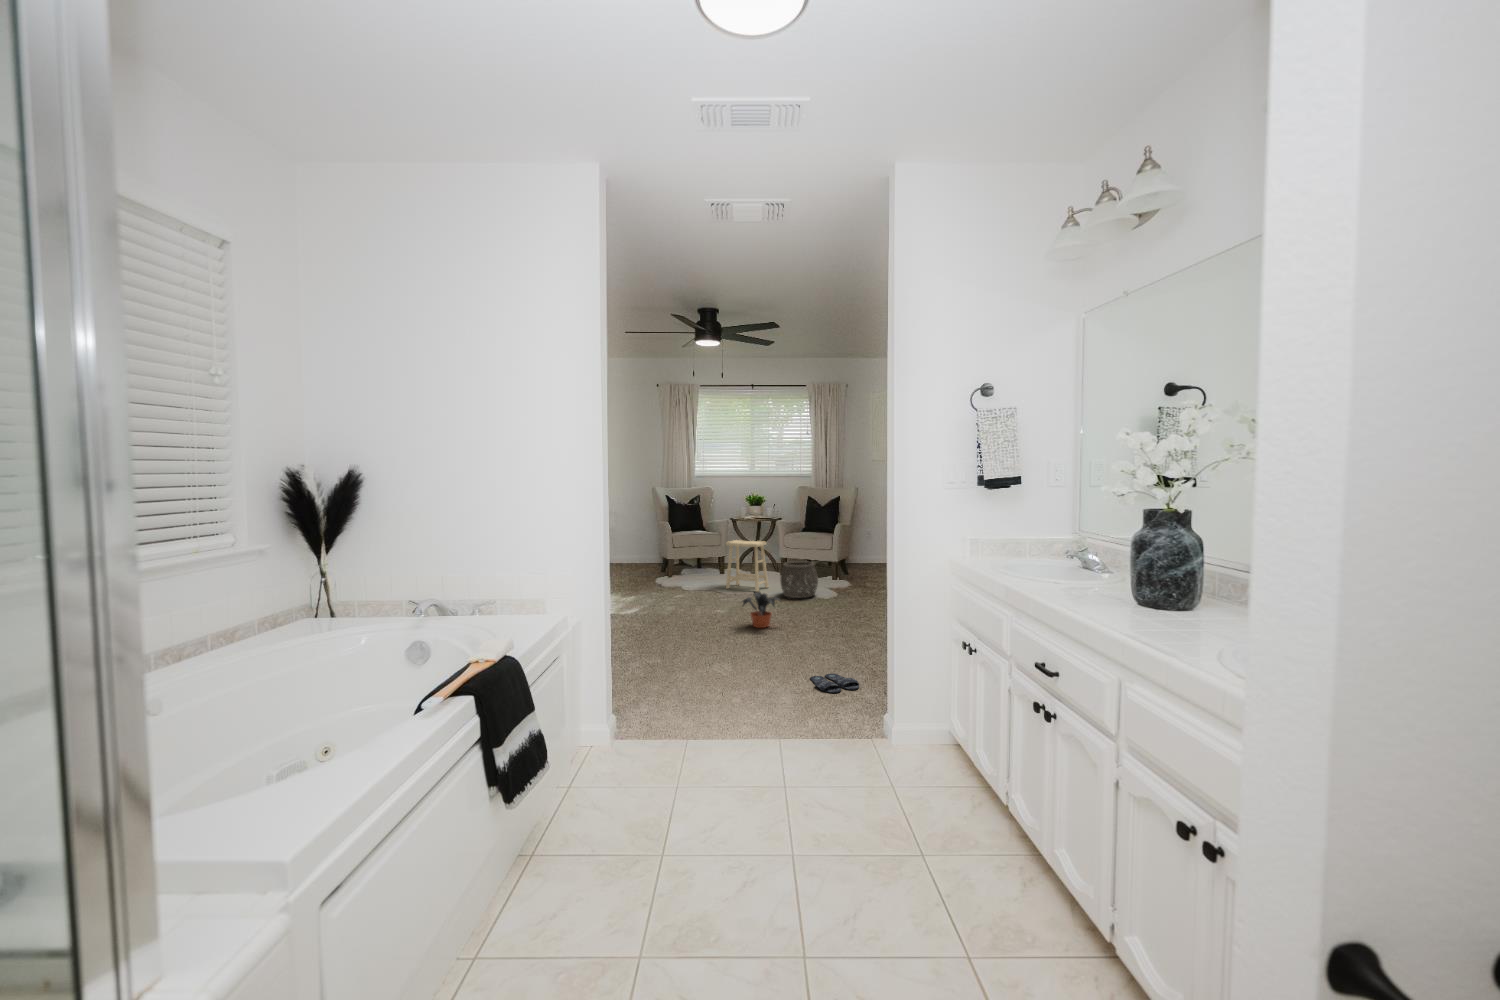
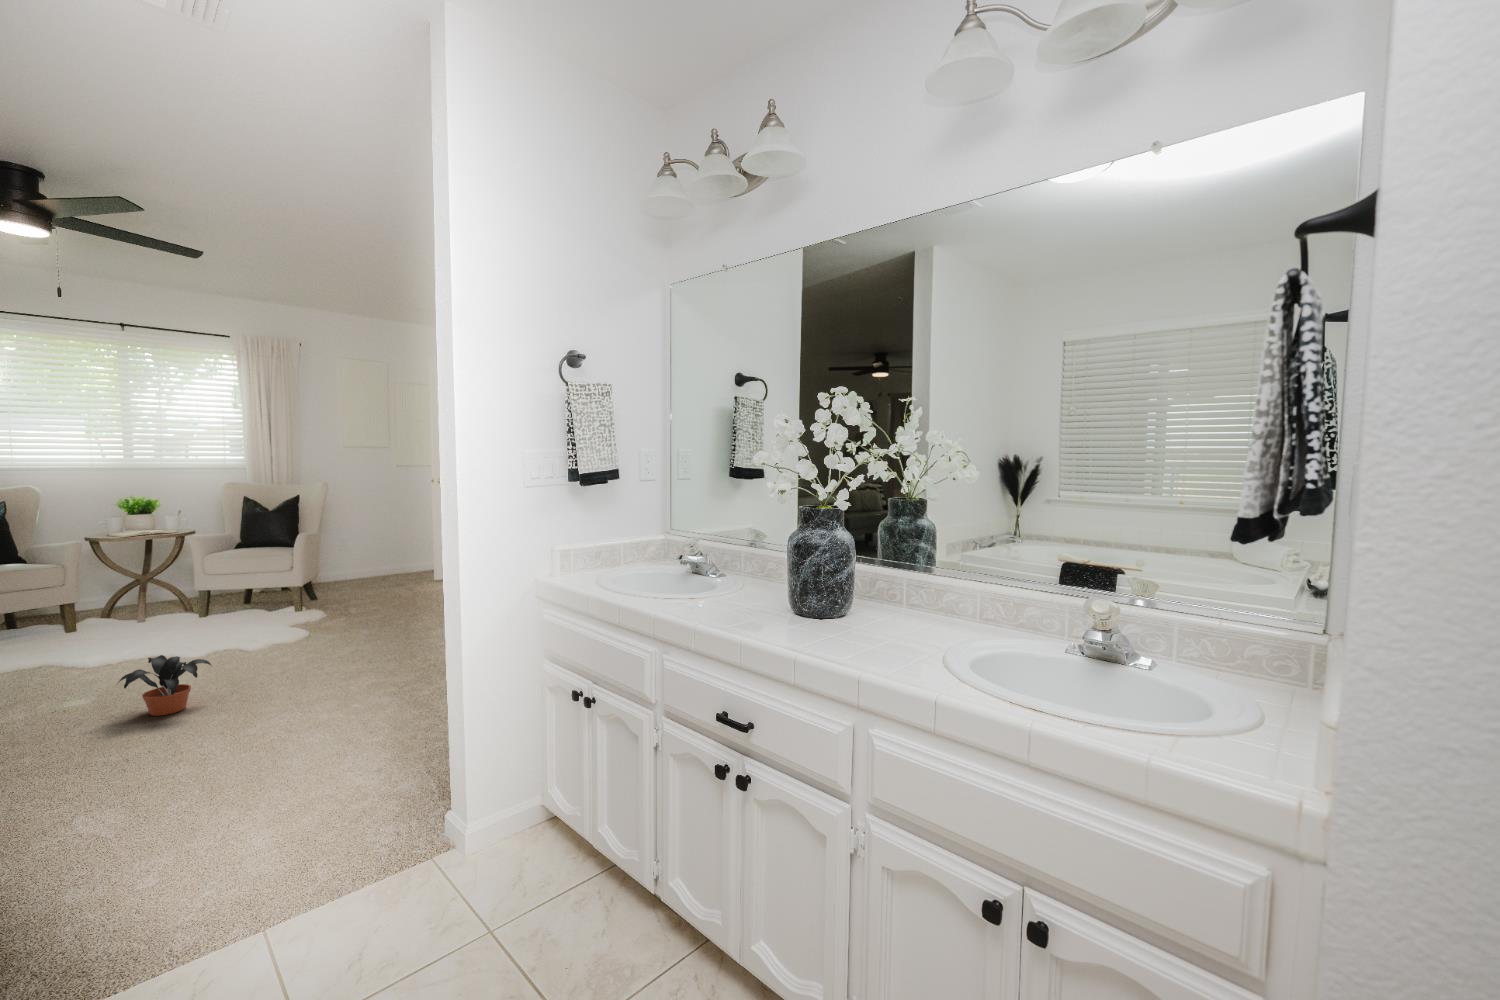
footstool: present [726,540,768,592] -> none [76,570,176,655]
woven basket: present [780,561,818,598] -> none [201,593,274,650]
slippers: present [810,674,859,693] -> none [285,763,376,802]

